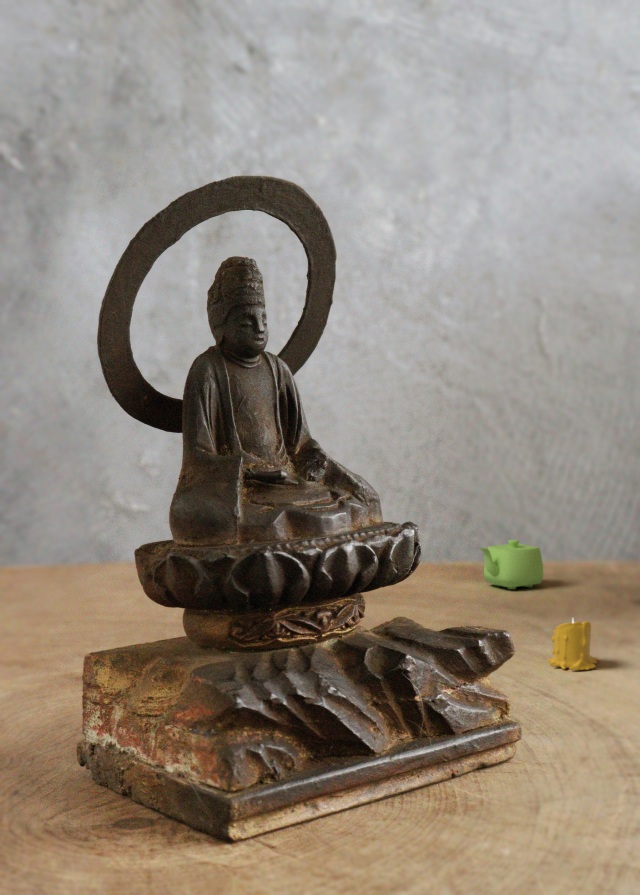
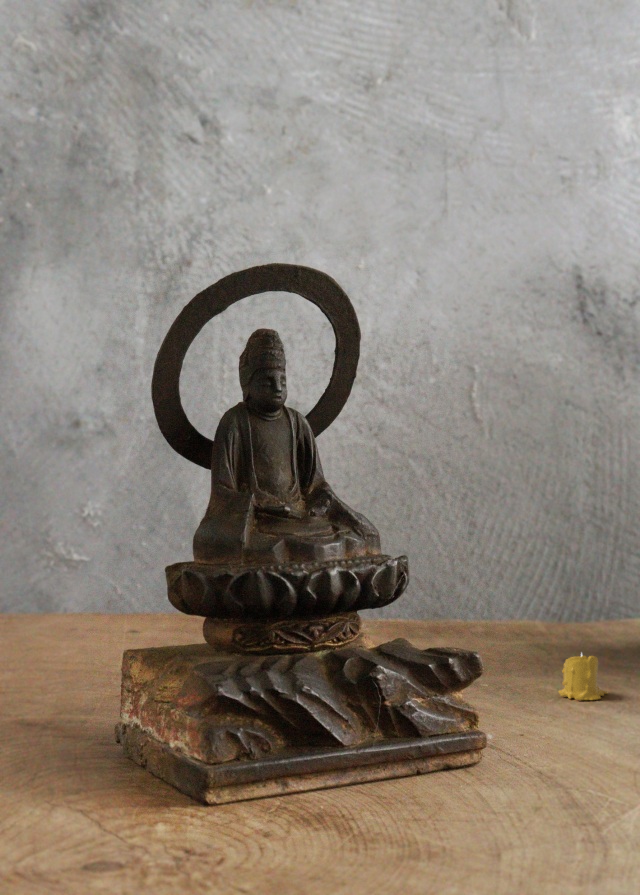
teapot: present [479,540,543,589] -> none [534,587,597,633]

